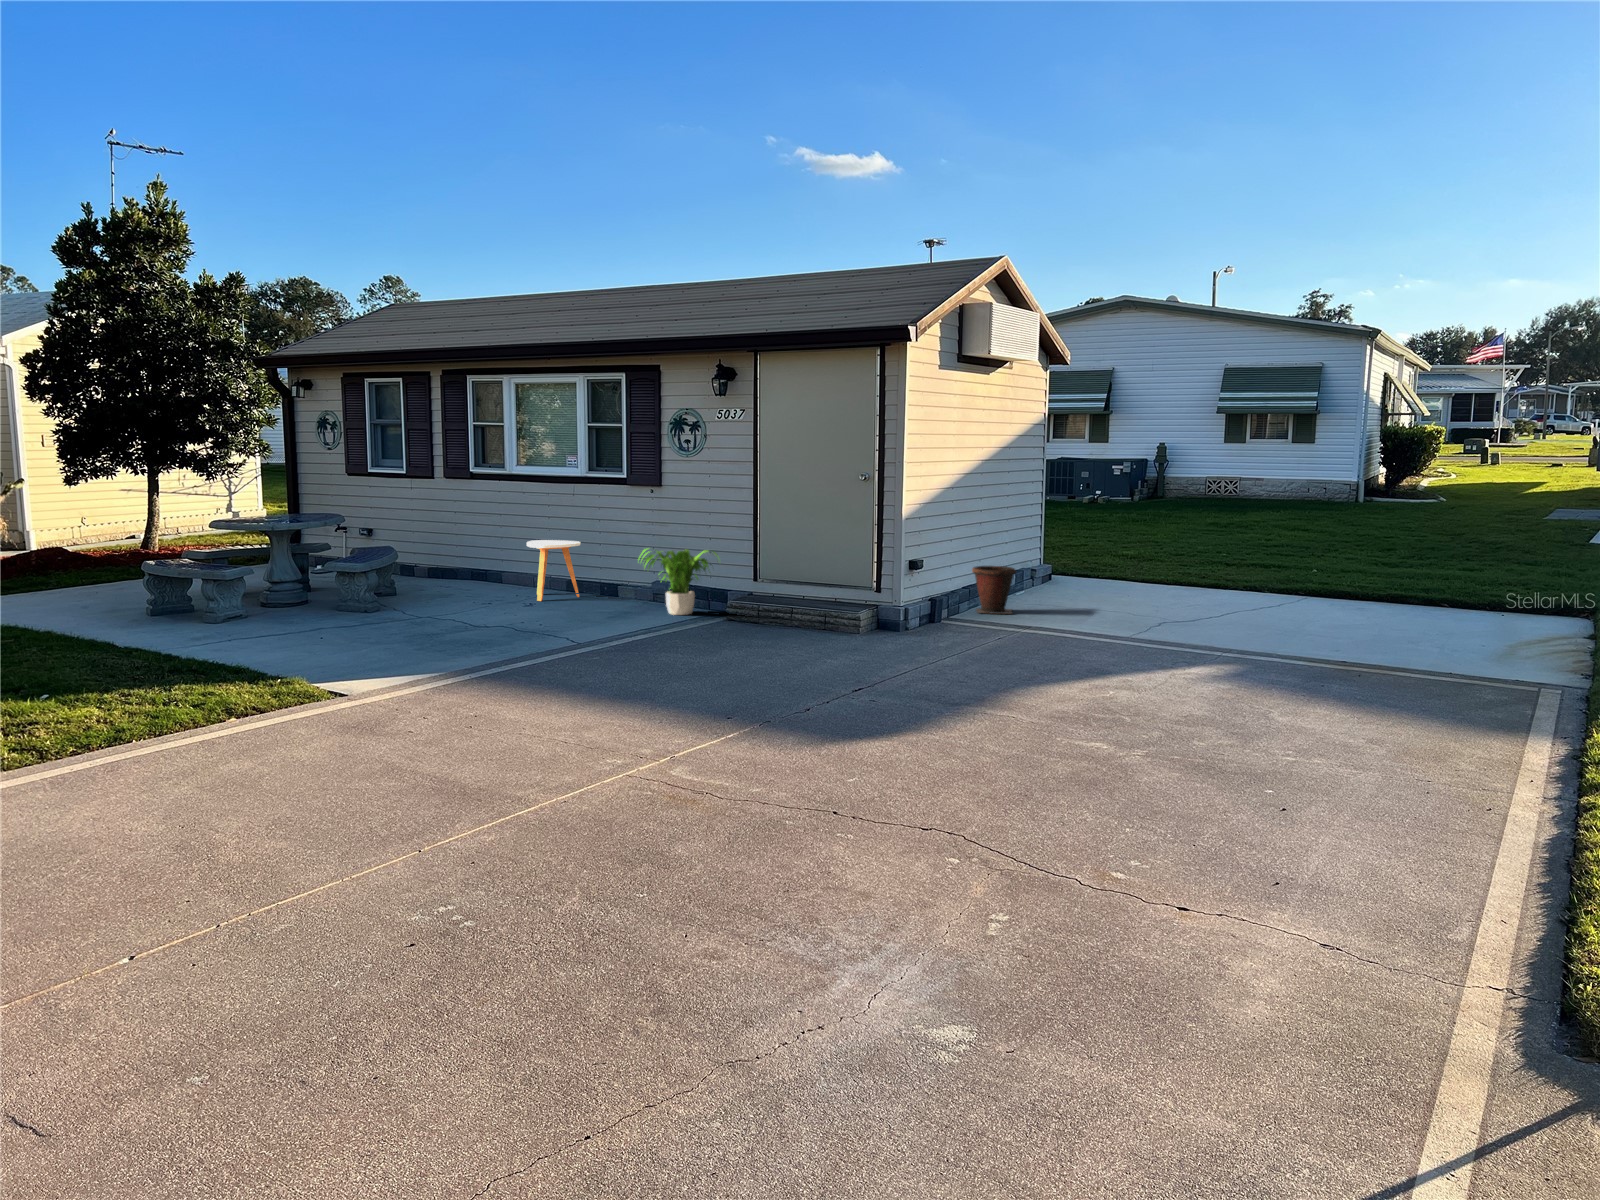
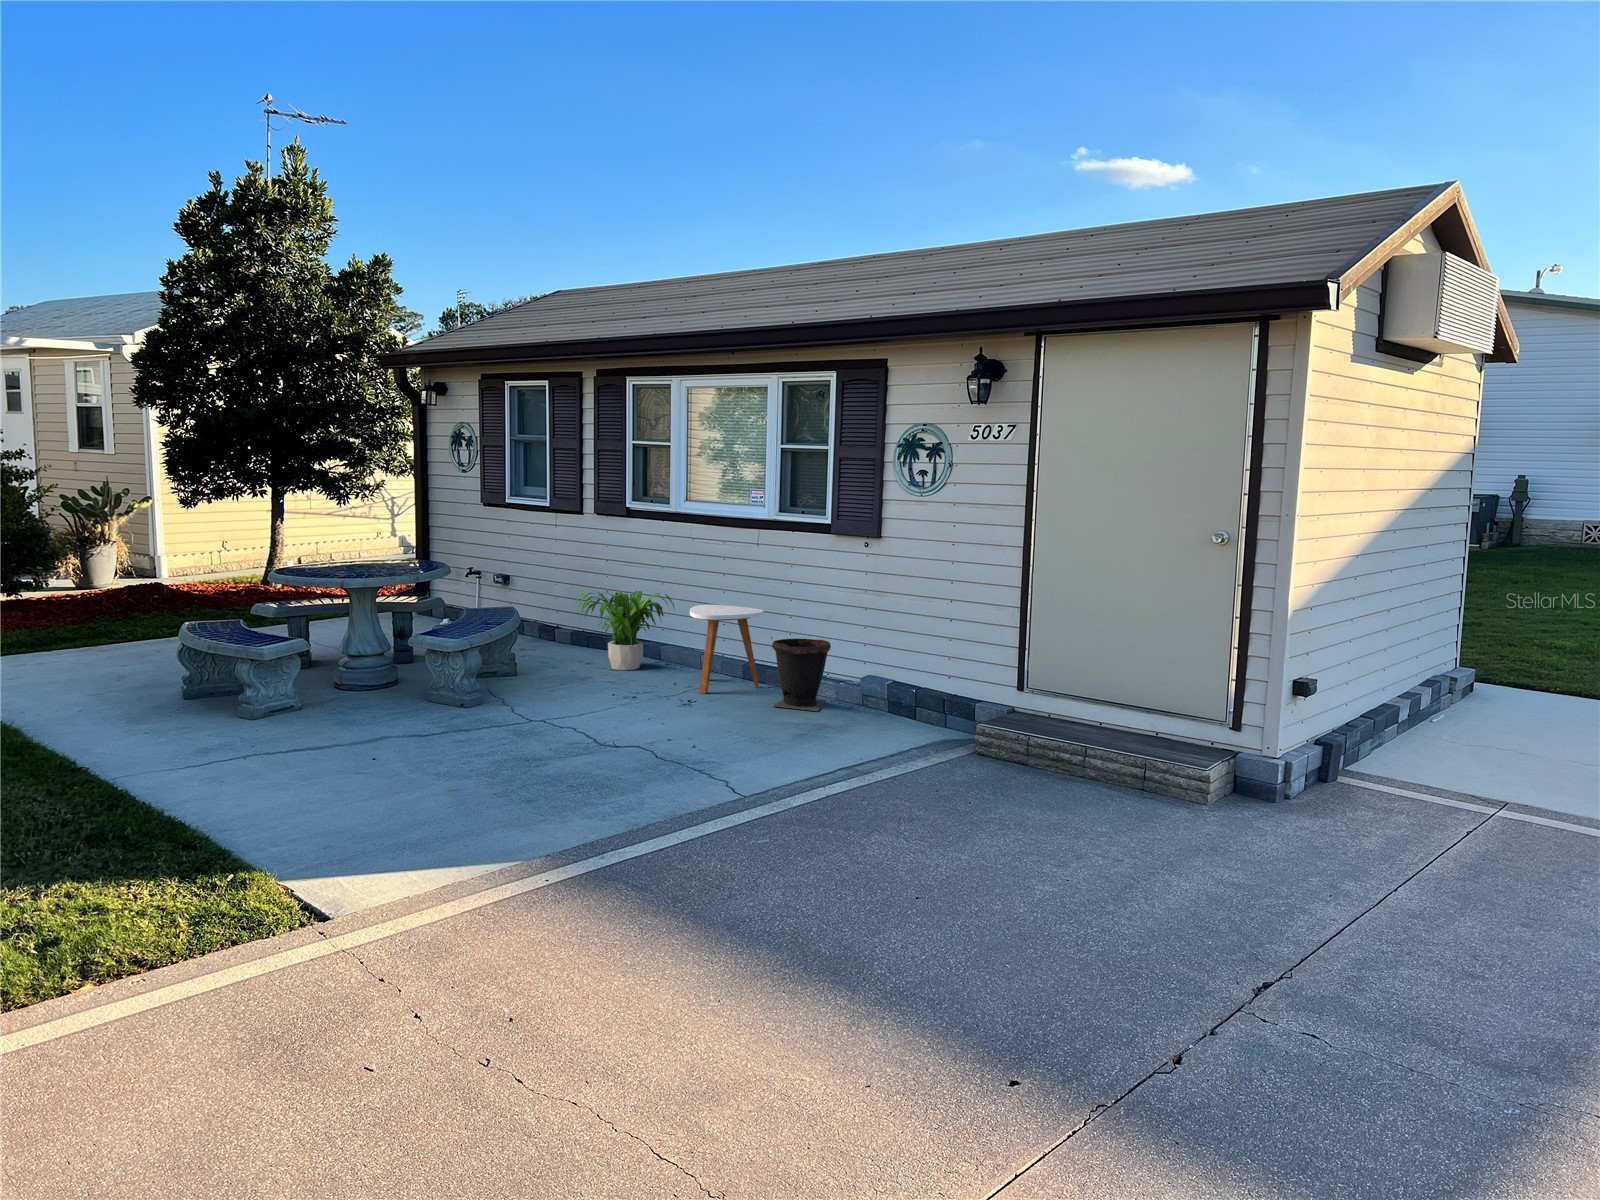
potted plant: present [639,549,719,615] -> present [575,589,674,670]
bucket: present [972,566,1016,614] -> present [771,637,831,711]

